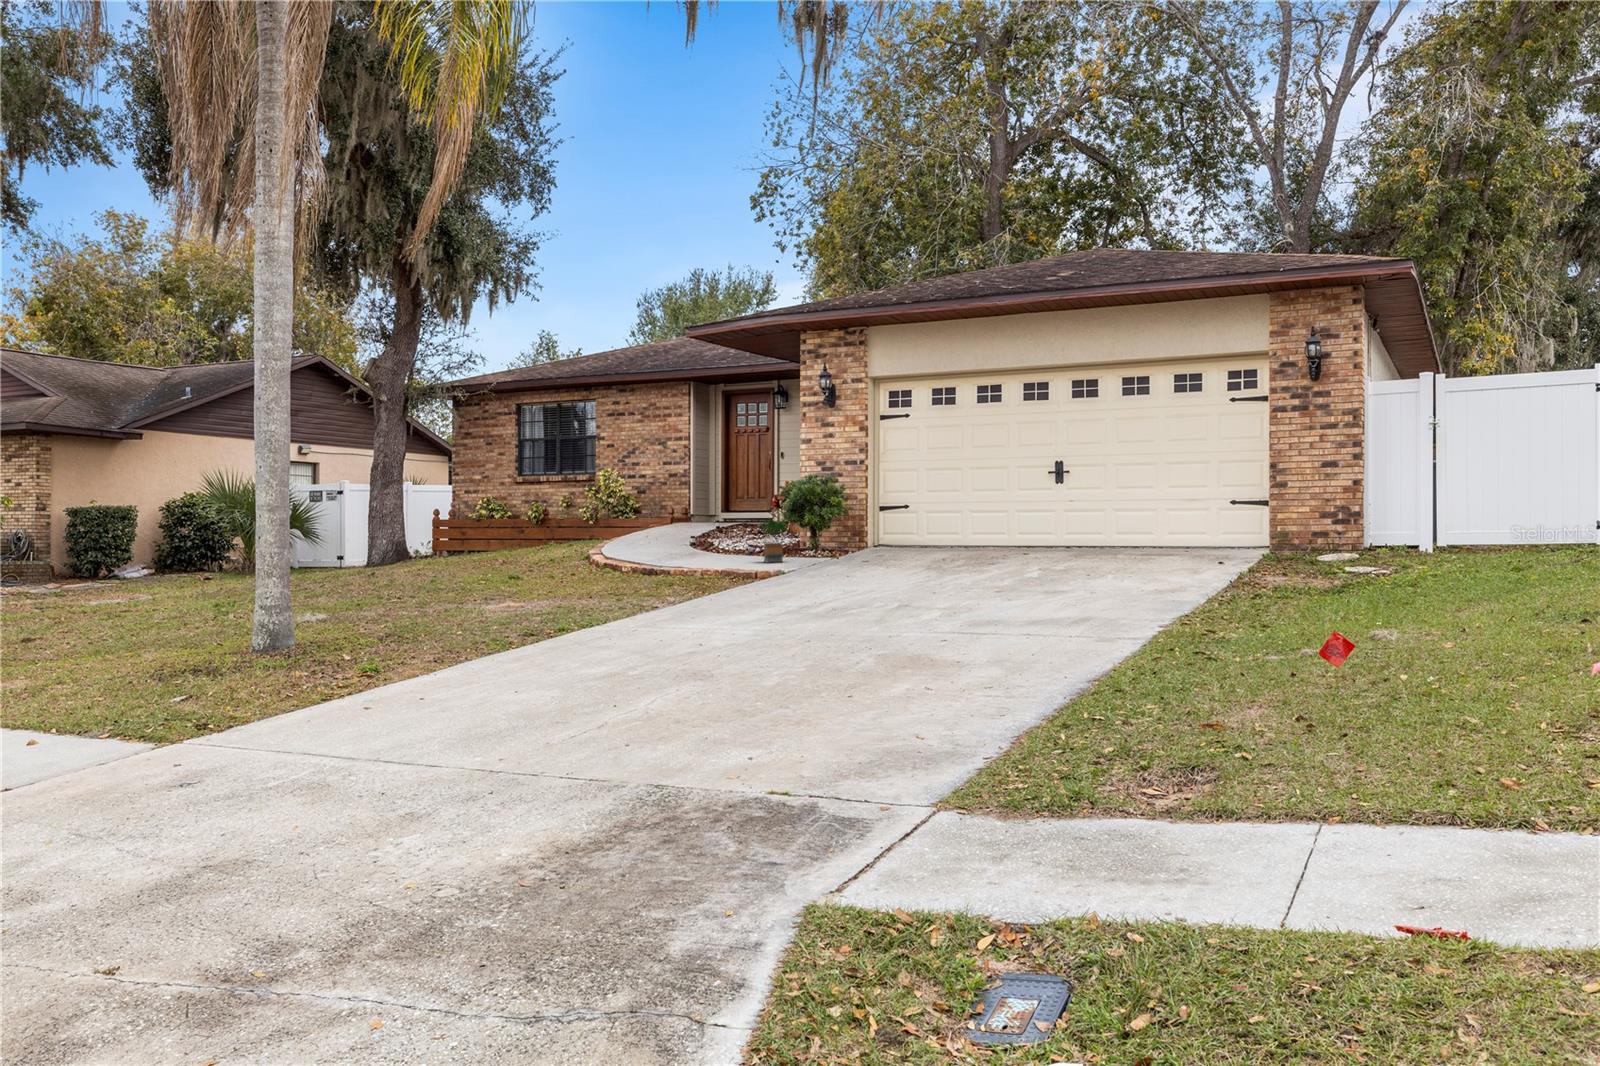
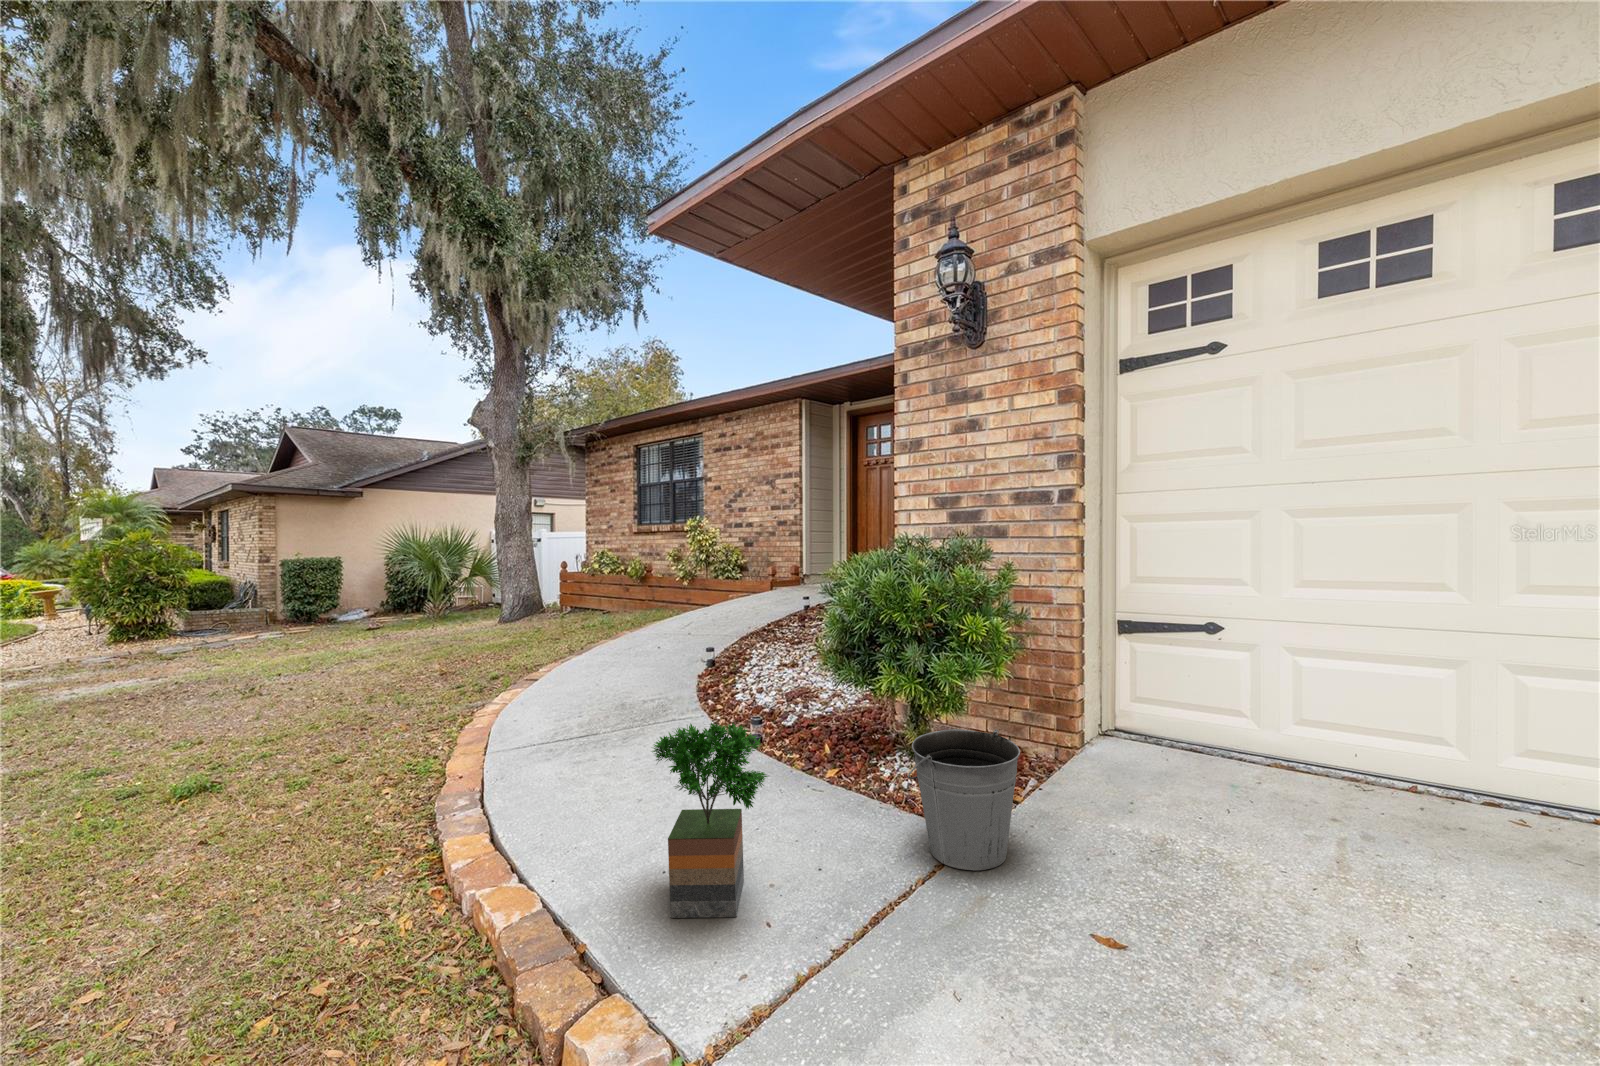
bucket: none [818,528,846,558] -> present [908,729,1020,870]

